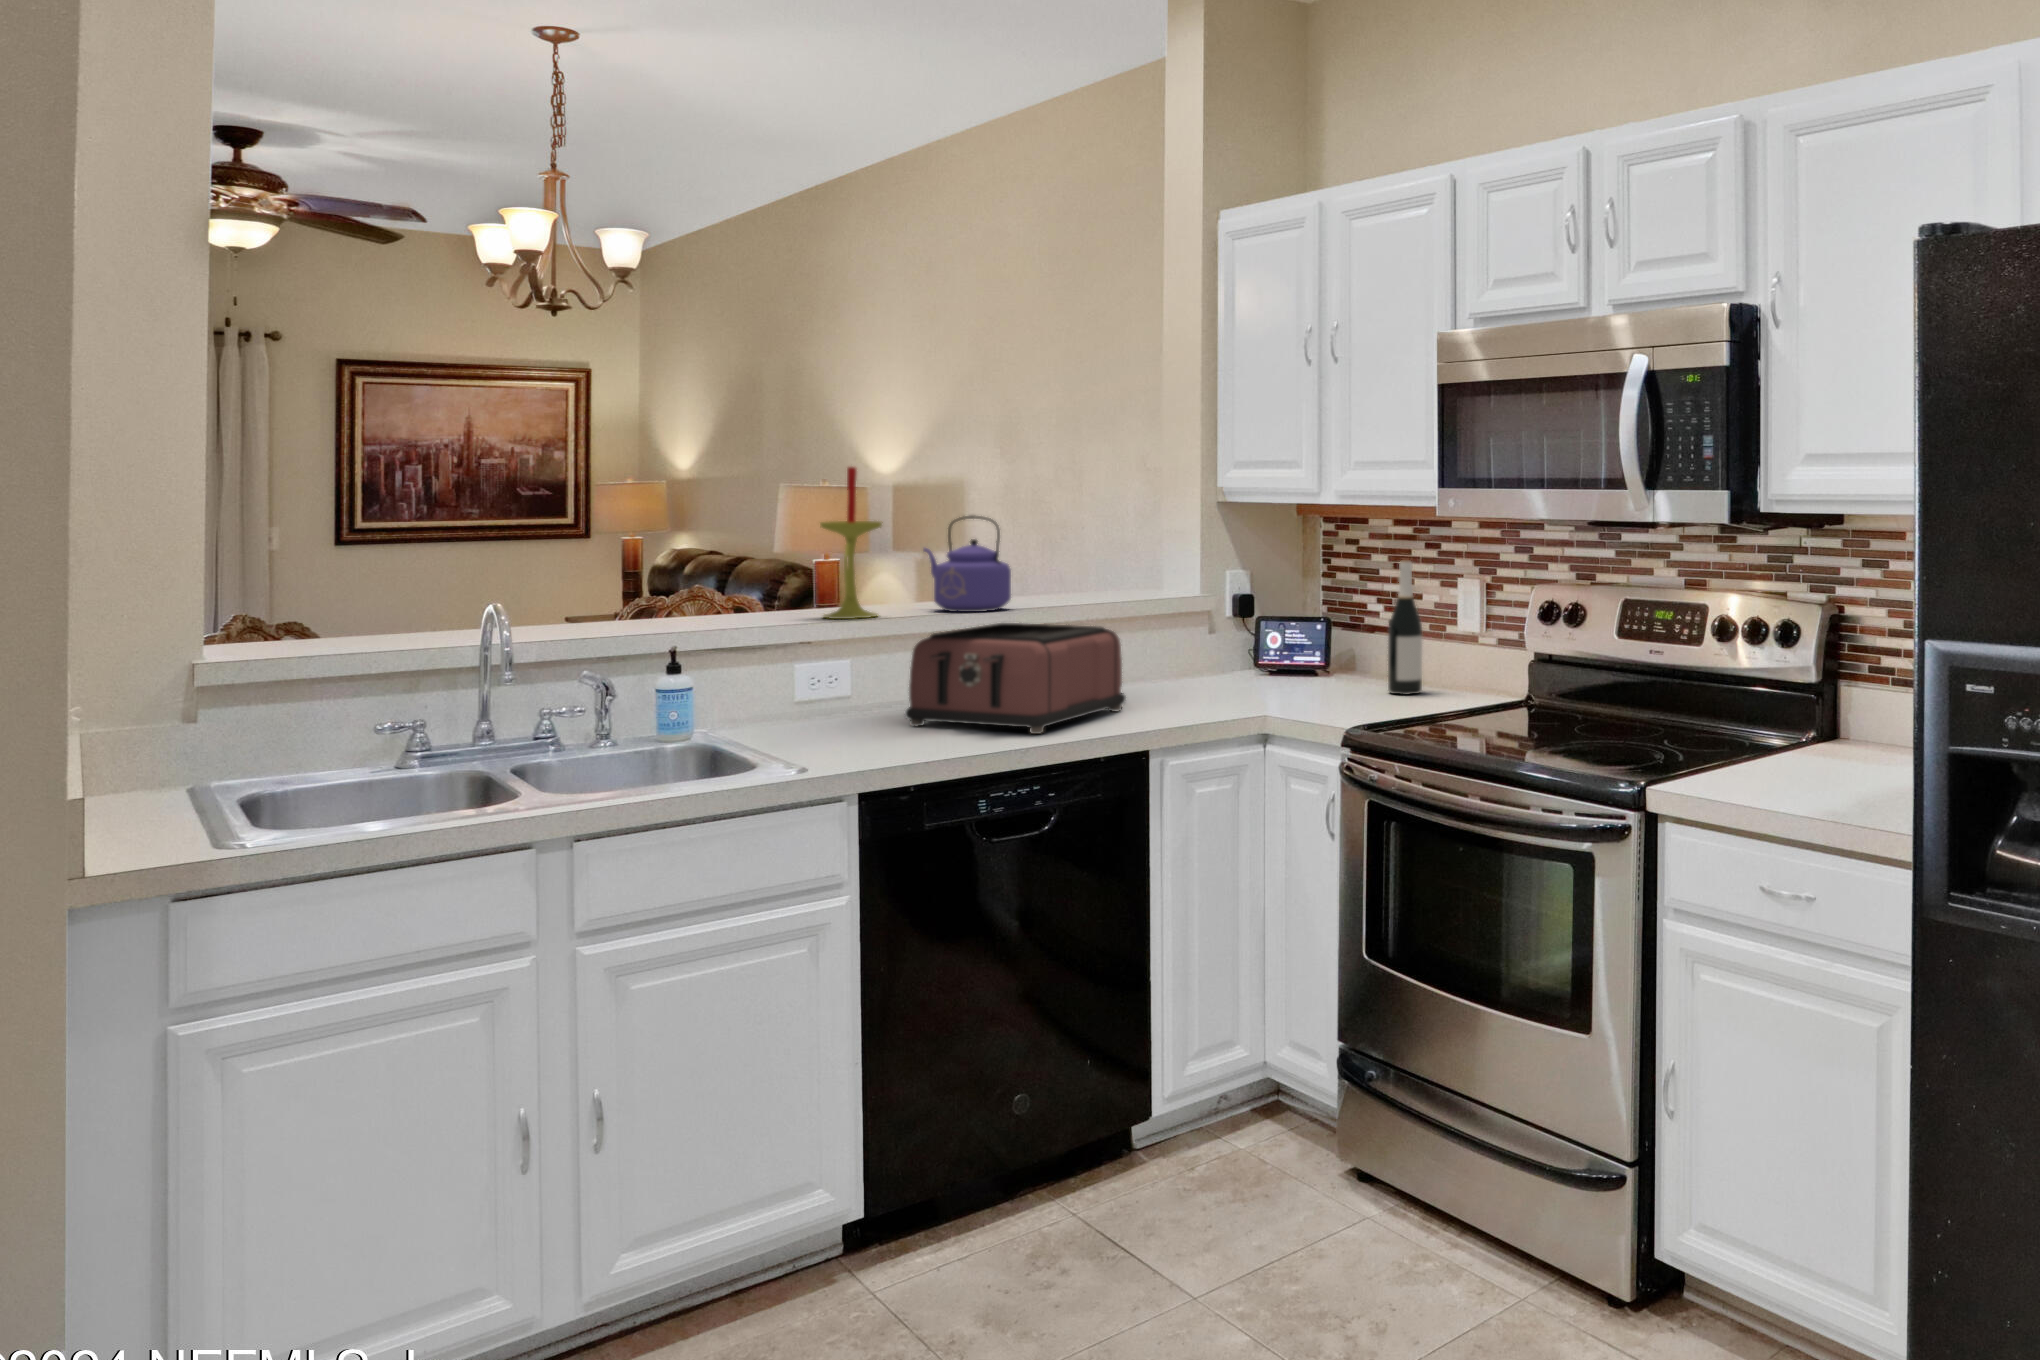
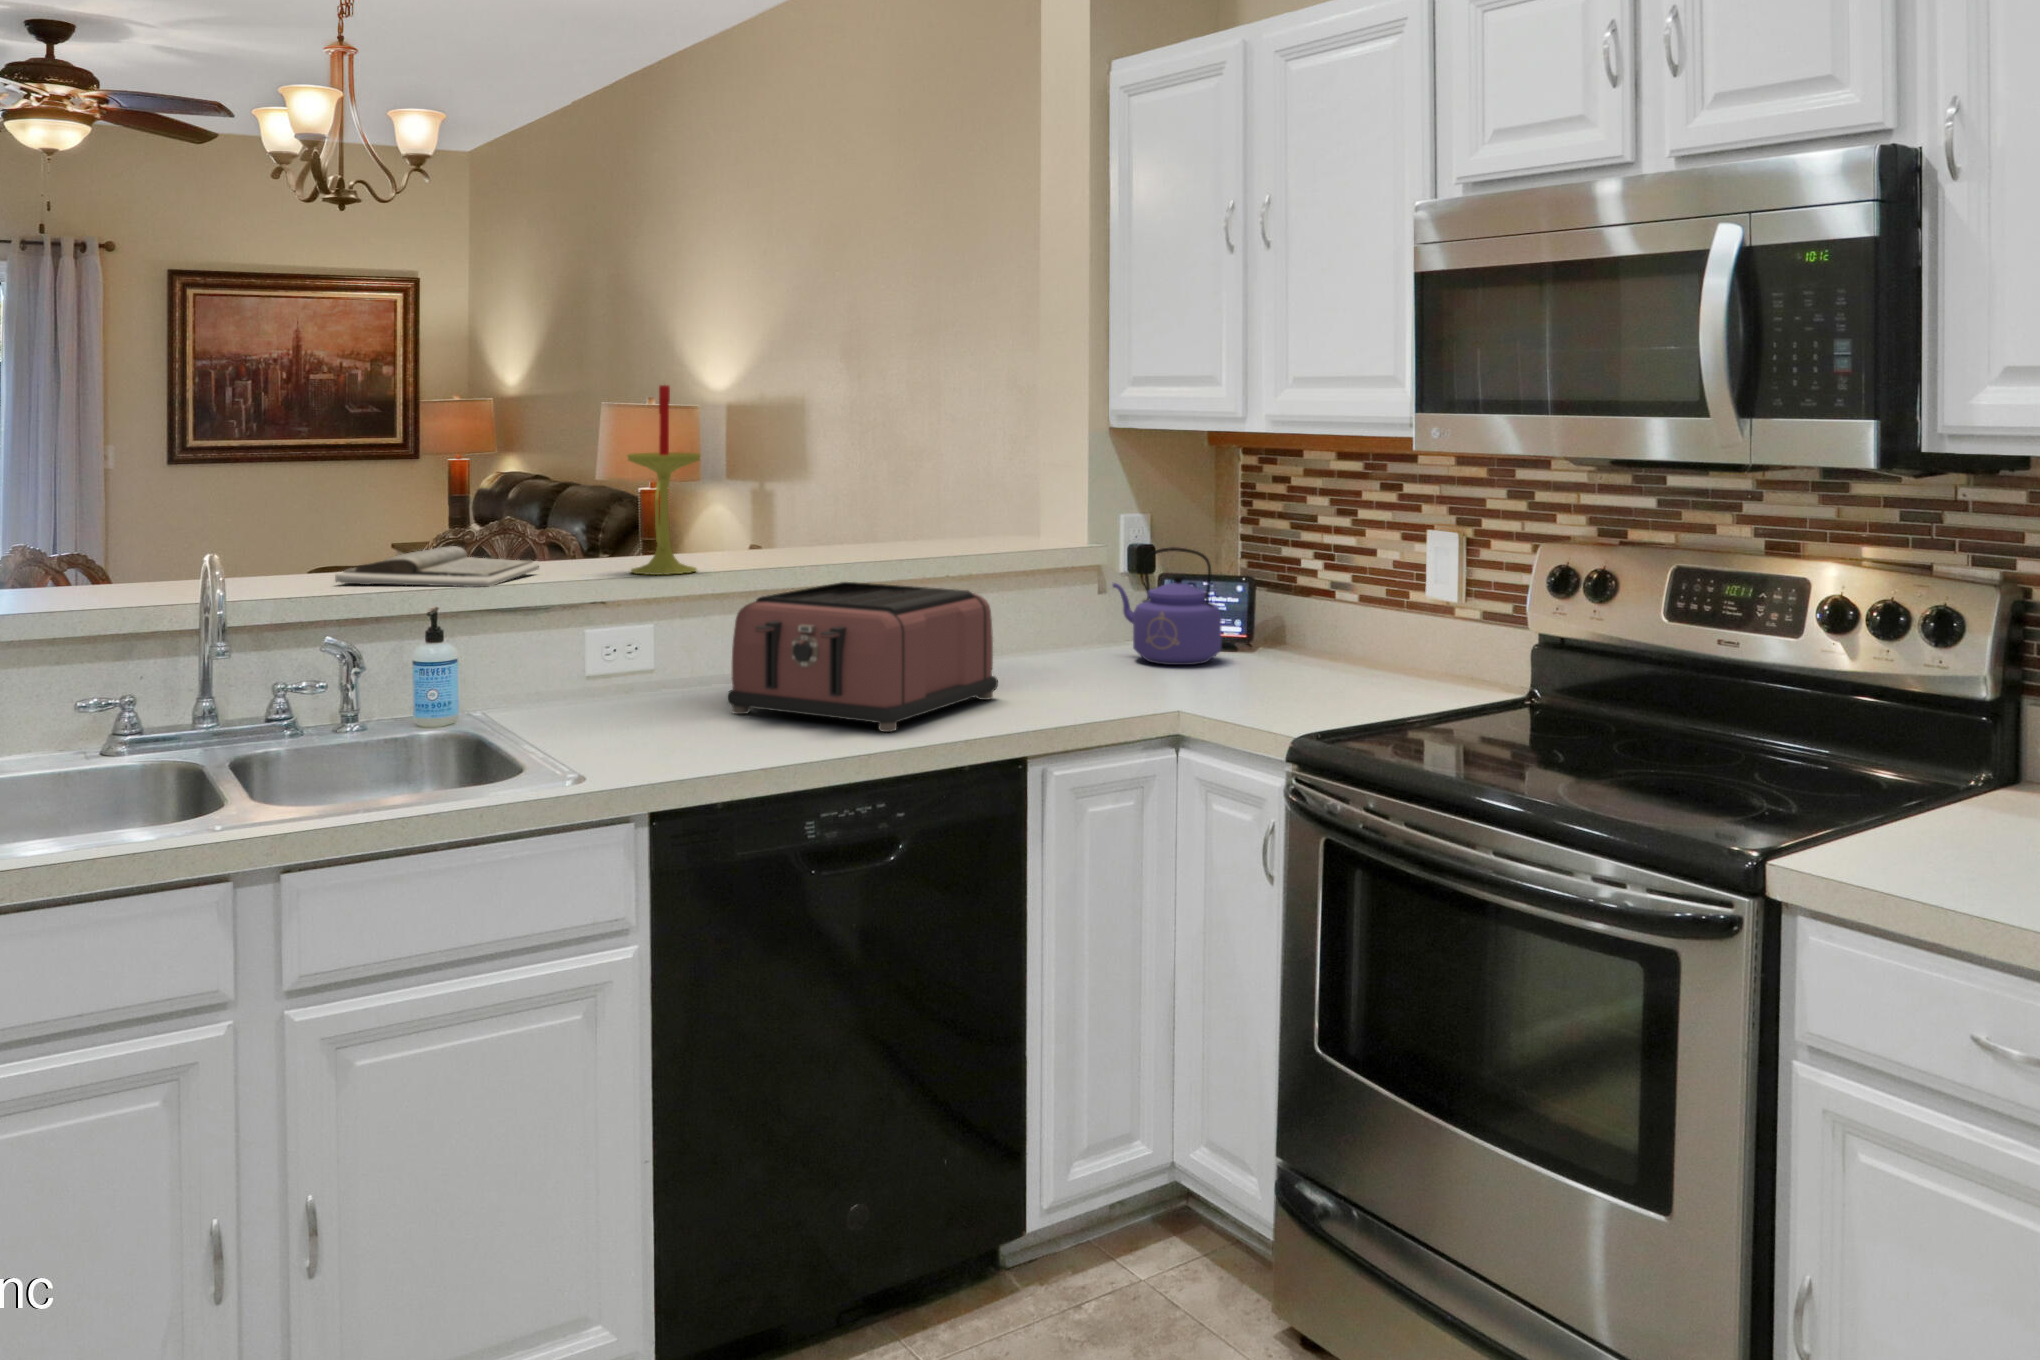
kettle: present [924,516,1011,612] -> present [1113,547,1221,665]
wine bottle: present [1388,560,1422,695] -> none [1335,506,1381,685]
book: none [566,598,743,629] -> present [335,546,539,587]

